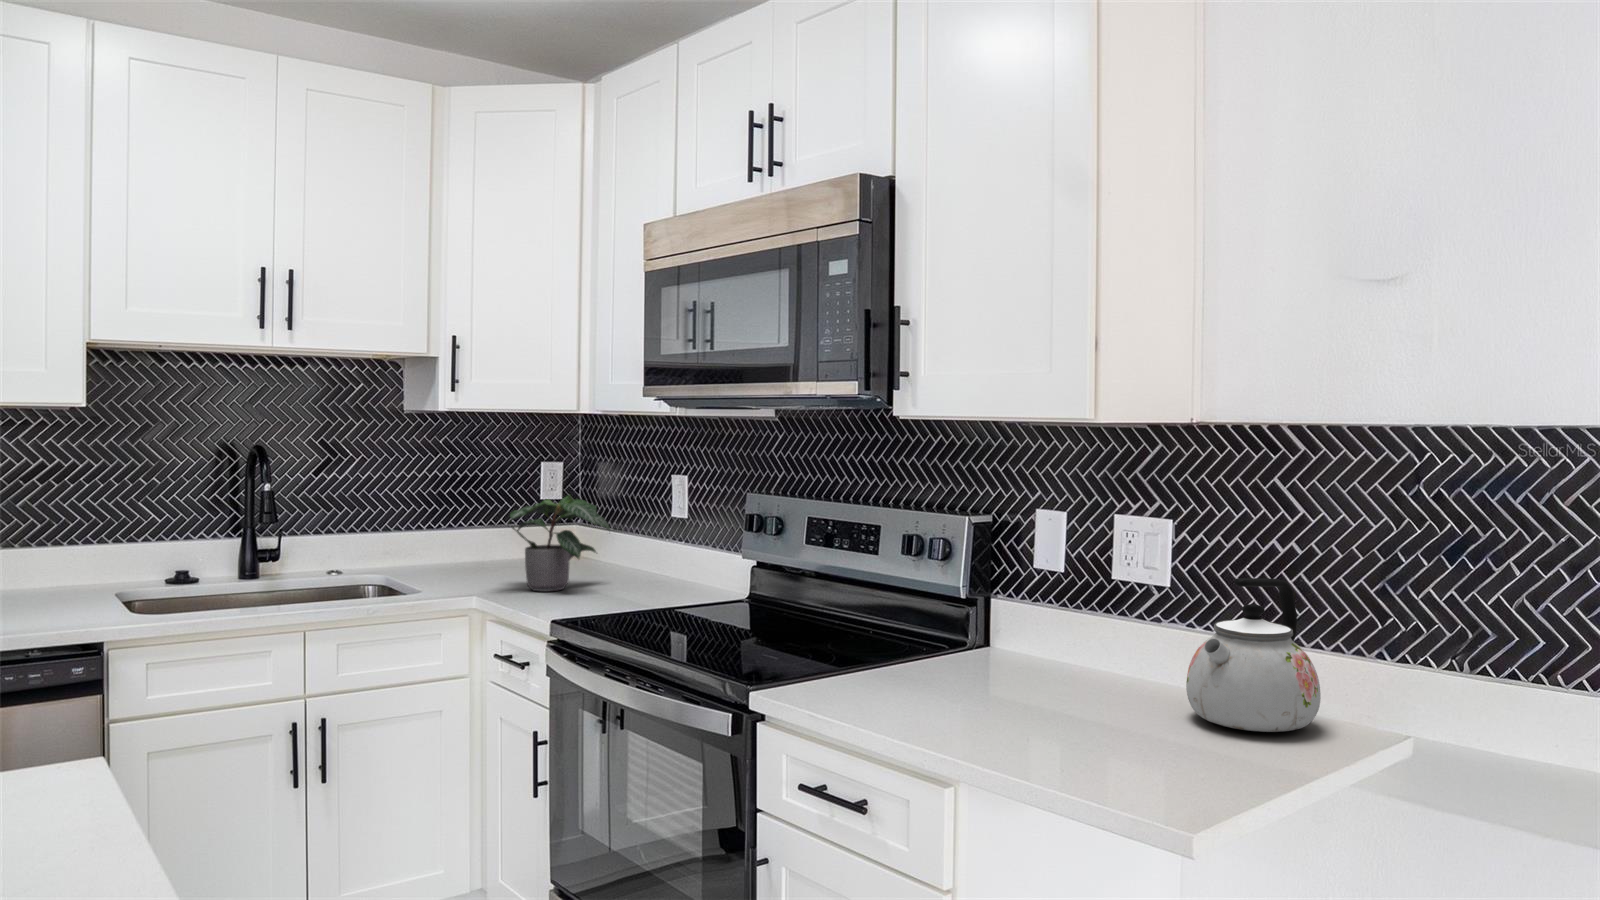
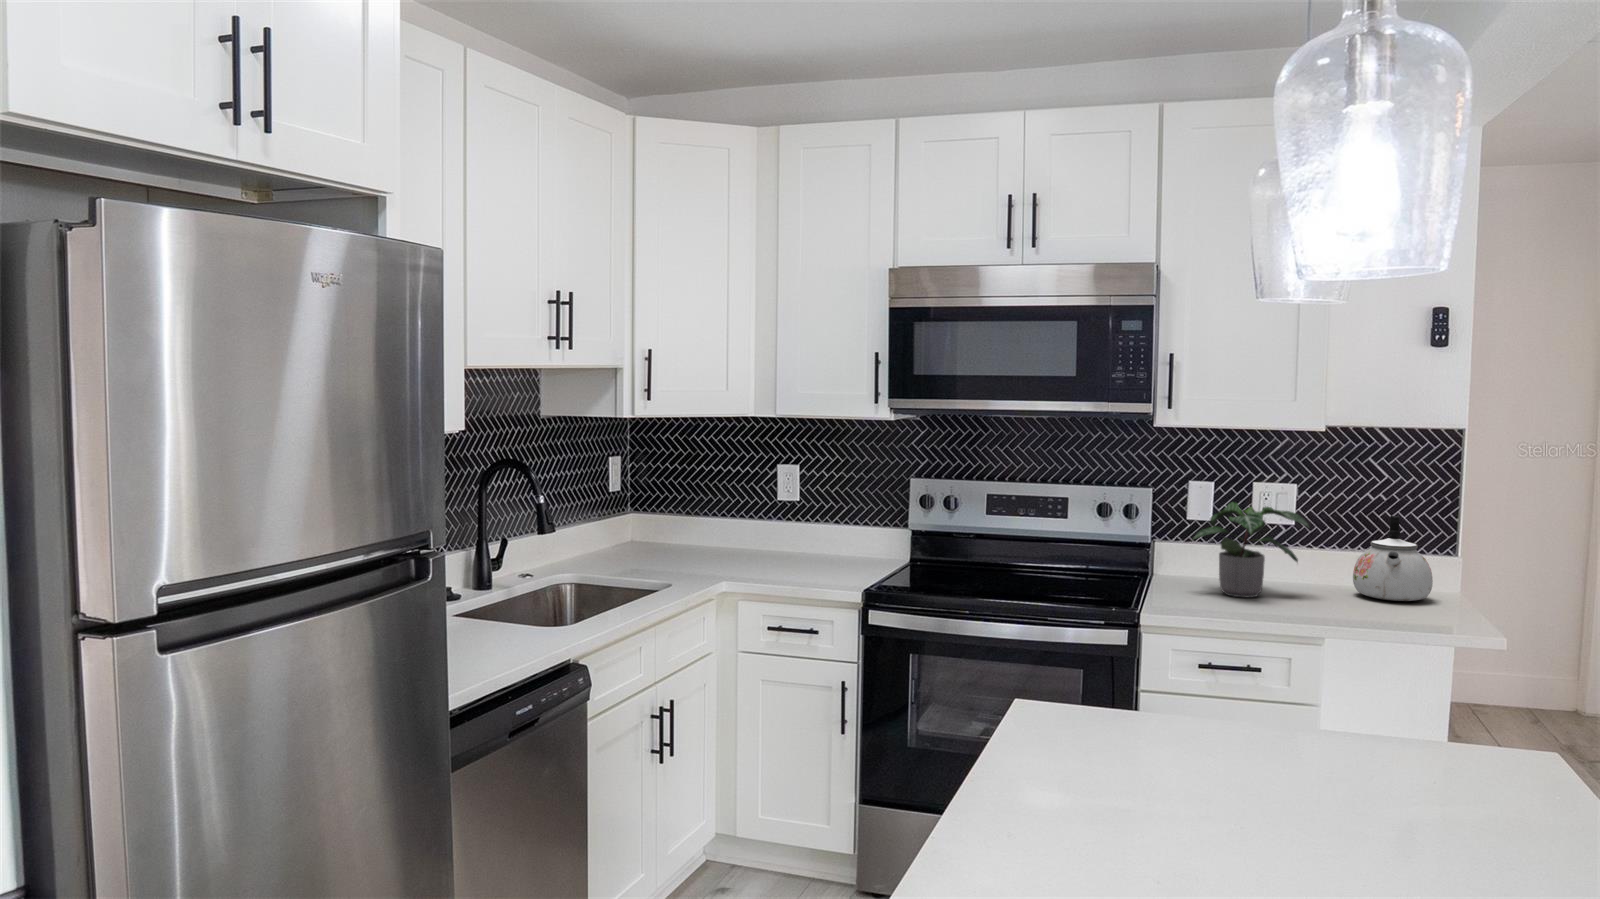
potted plant: present [509,495,610,591] -> present [1193,502,1309,597]

